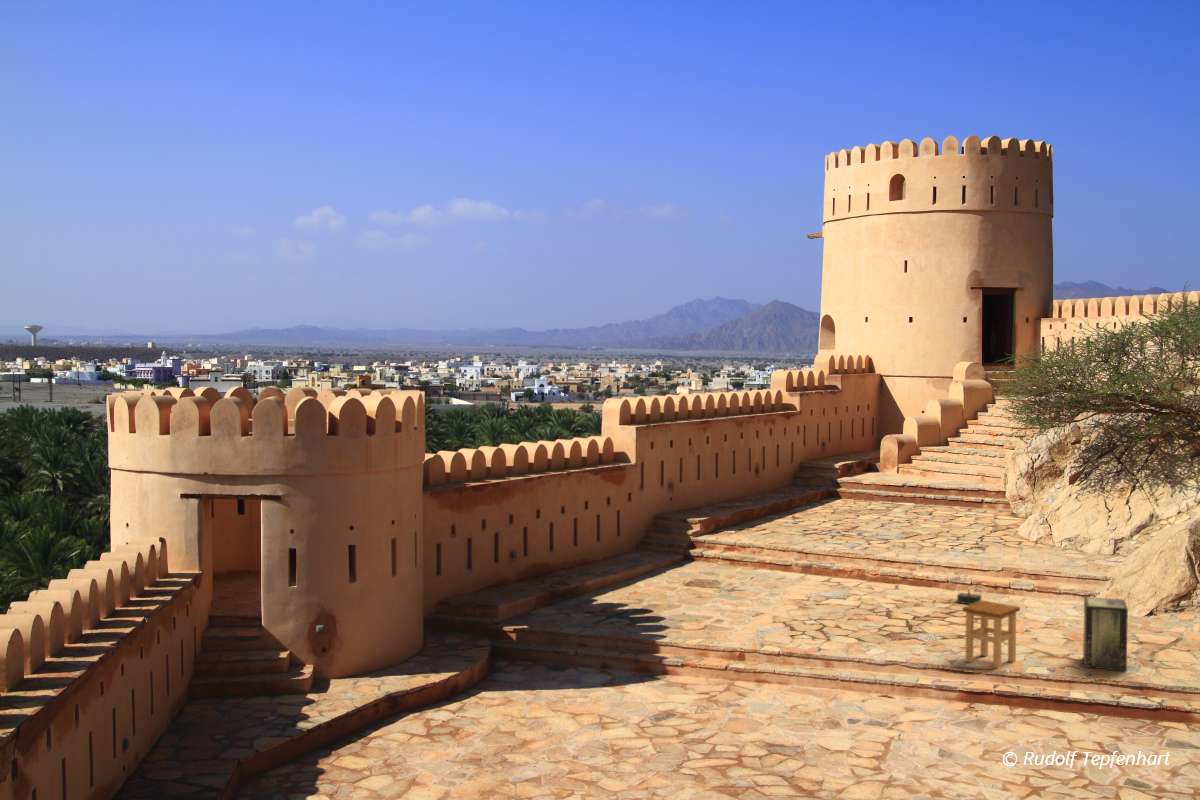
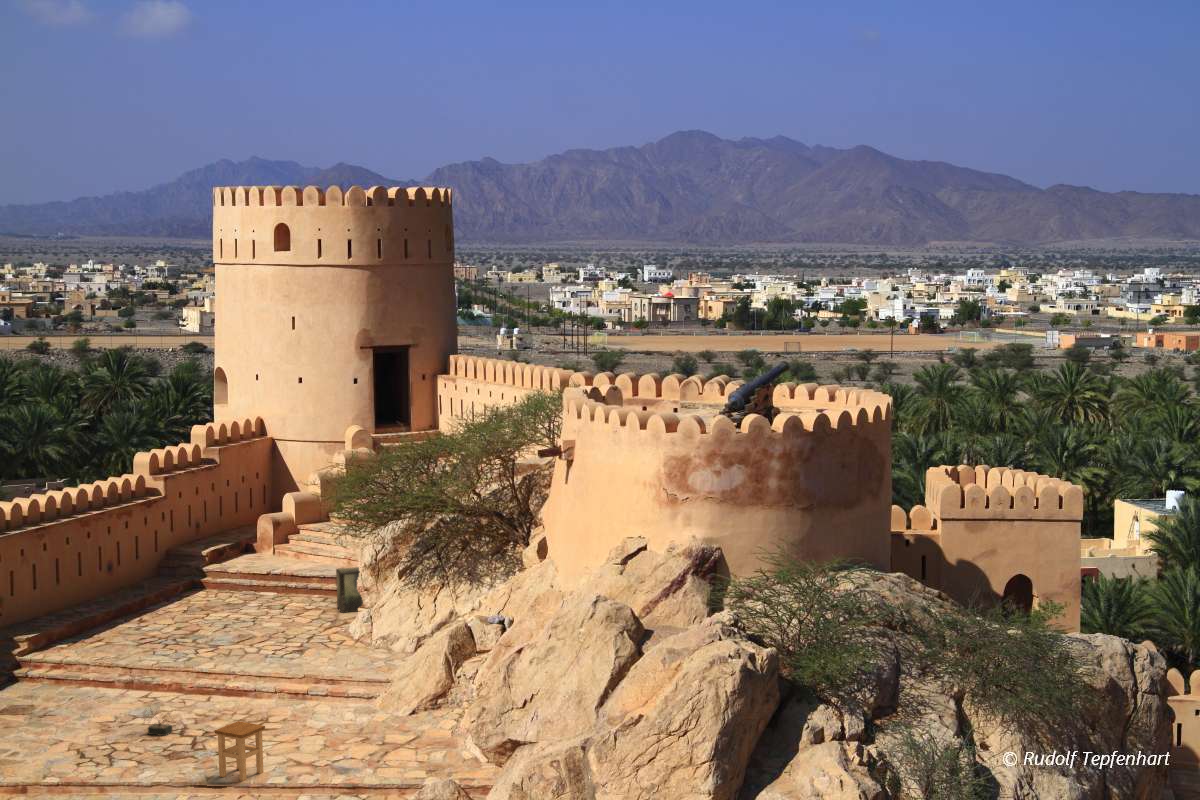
decorative plant: present [951,573,981,605] -> present [143,705,172,736]
storage box: present [1083,597,1128,670] -> present [336,567,363,613]

